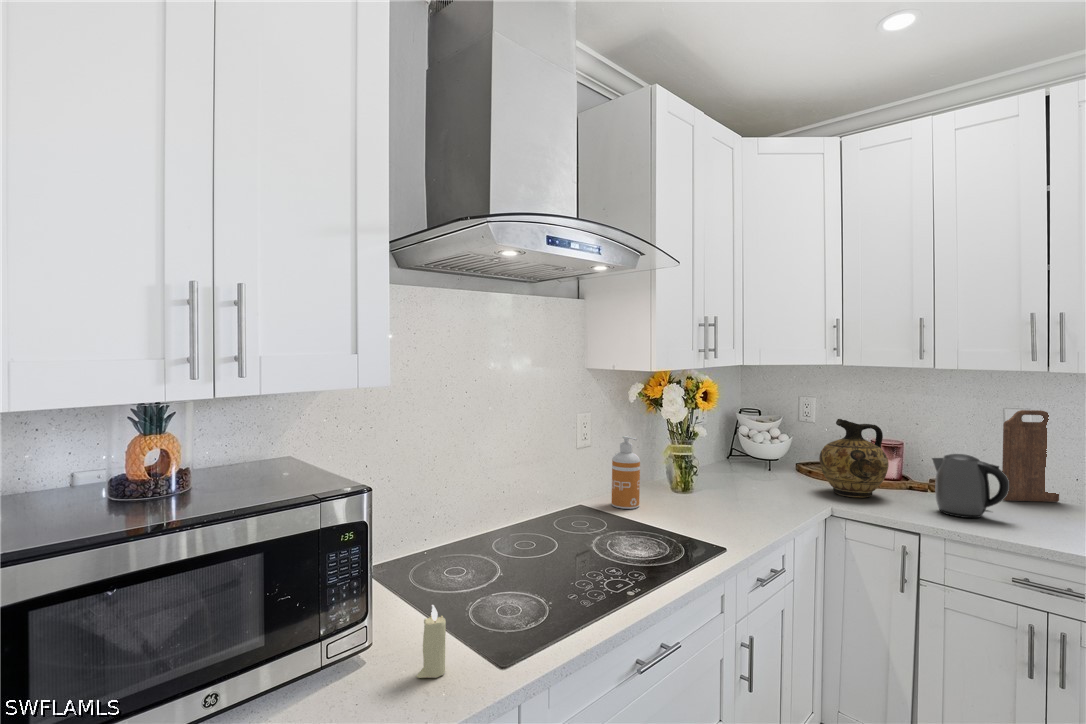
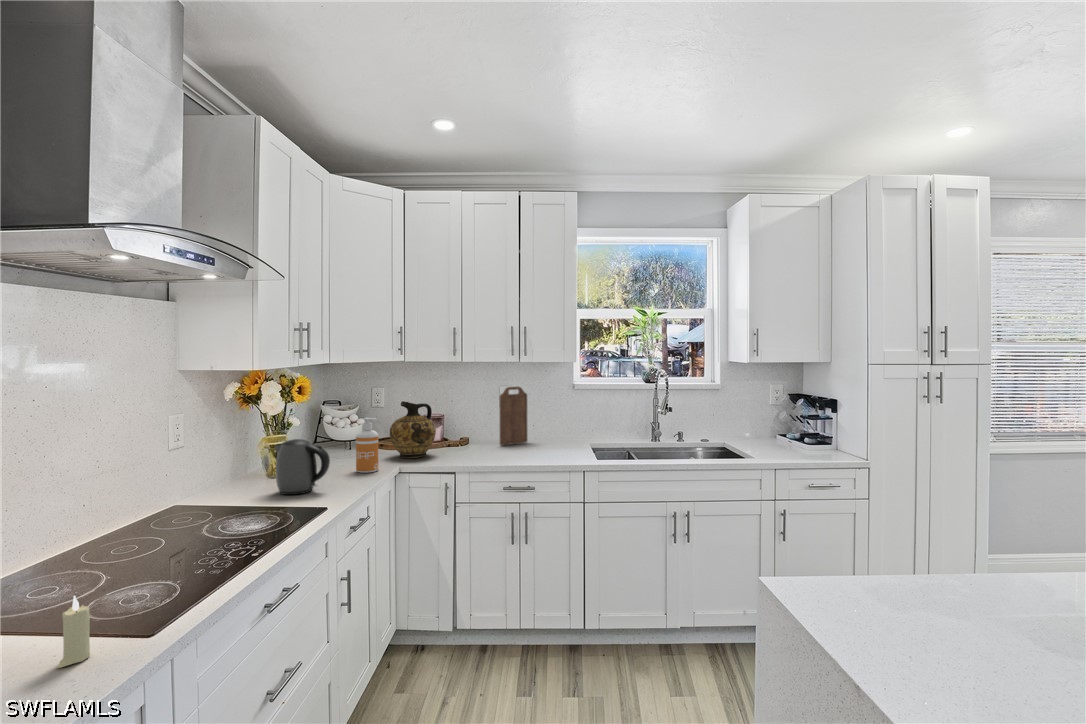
soap dispenser: present [611,436,640,509] -> present [356,418,379,473]
kettle: present [932,454,1009,518] -> present [275,439,330,495]

